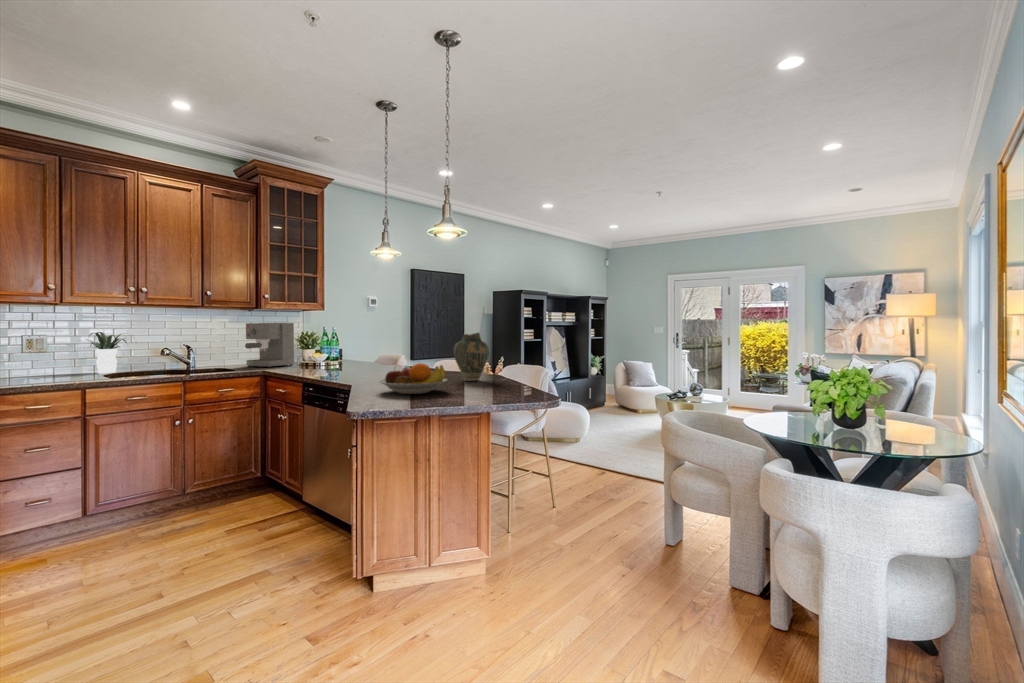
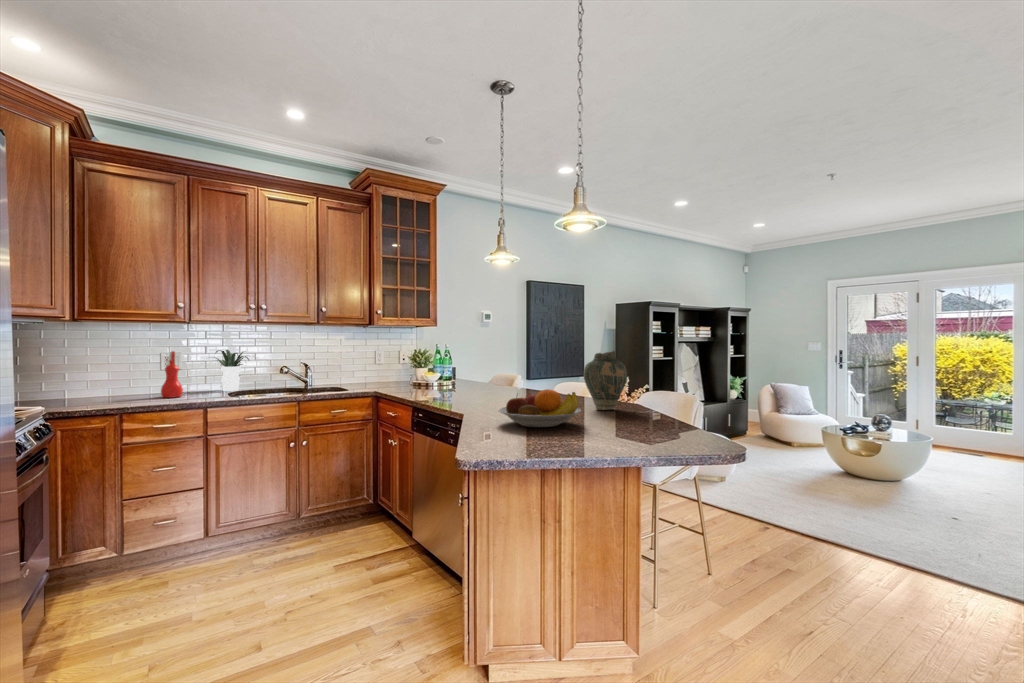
coffee maker: present [245,323,294,367] -> none [358,340,406,387]
spray bottle: none [29,333,54,380] -> present [161,351,183,398]

